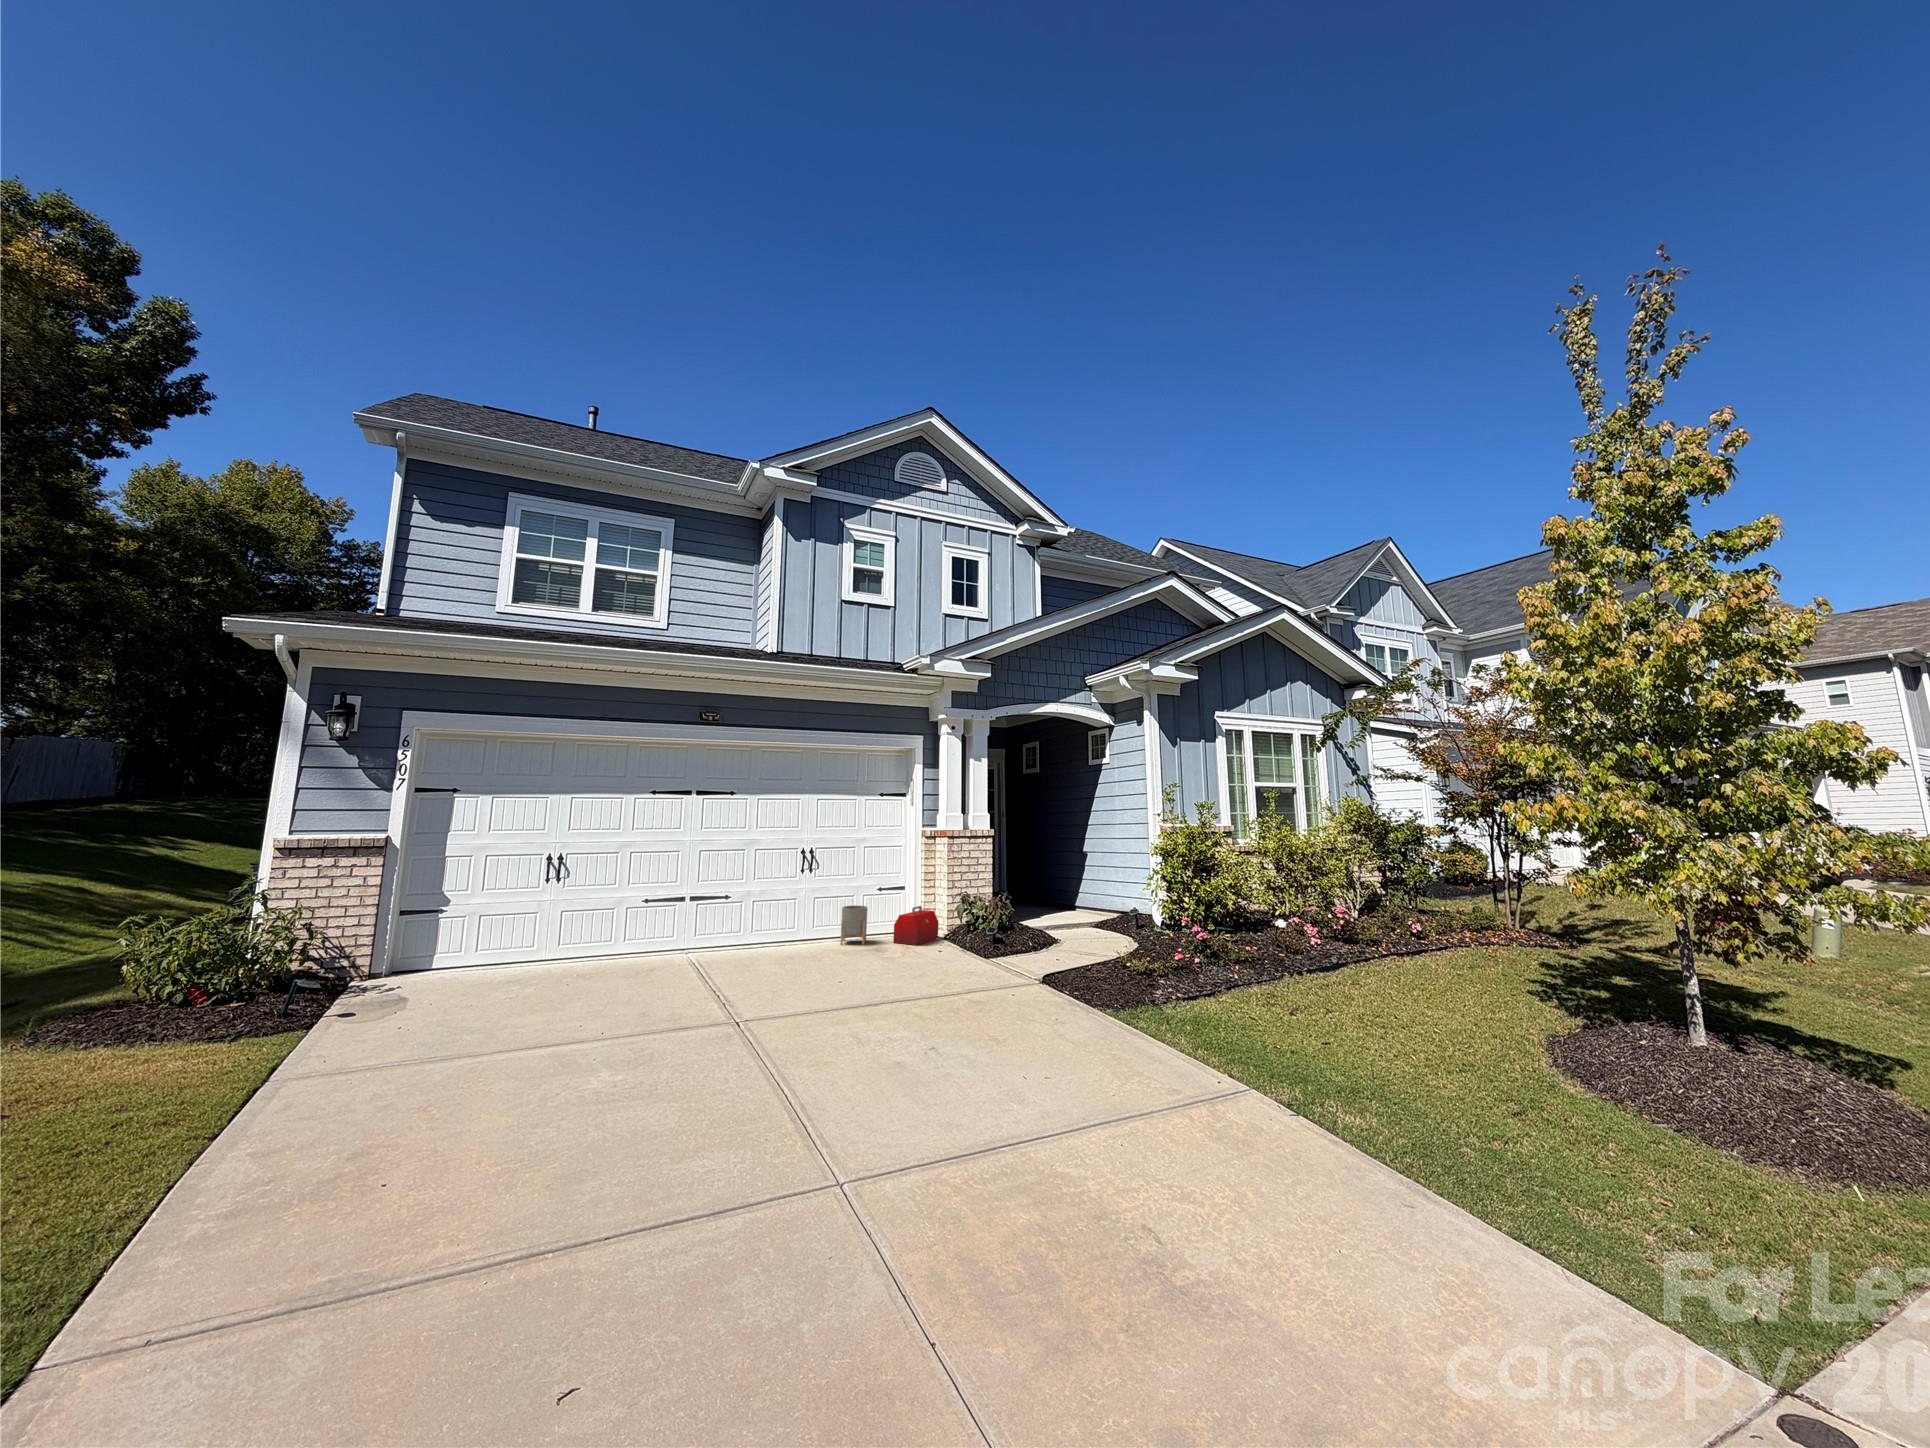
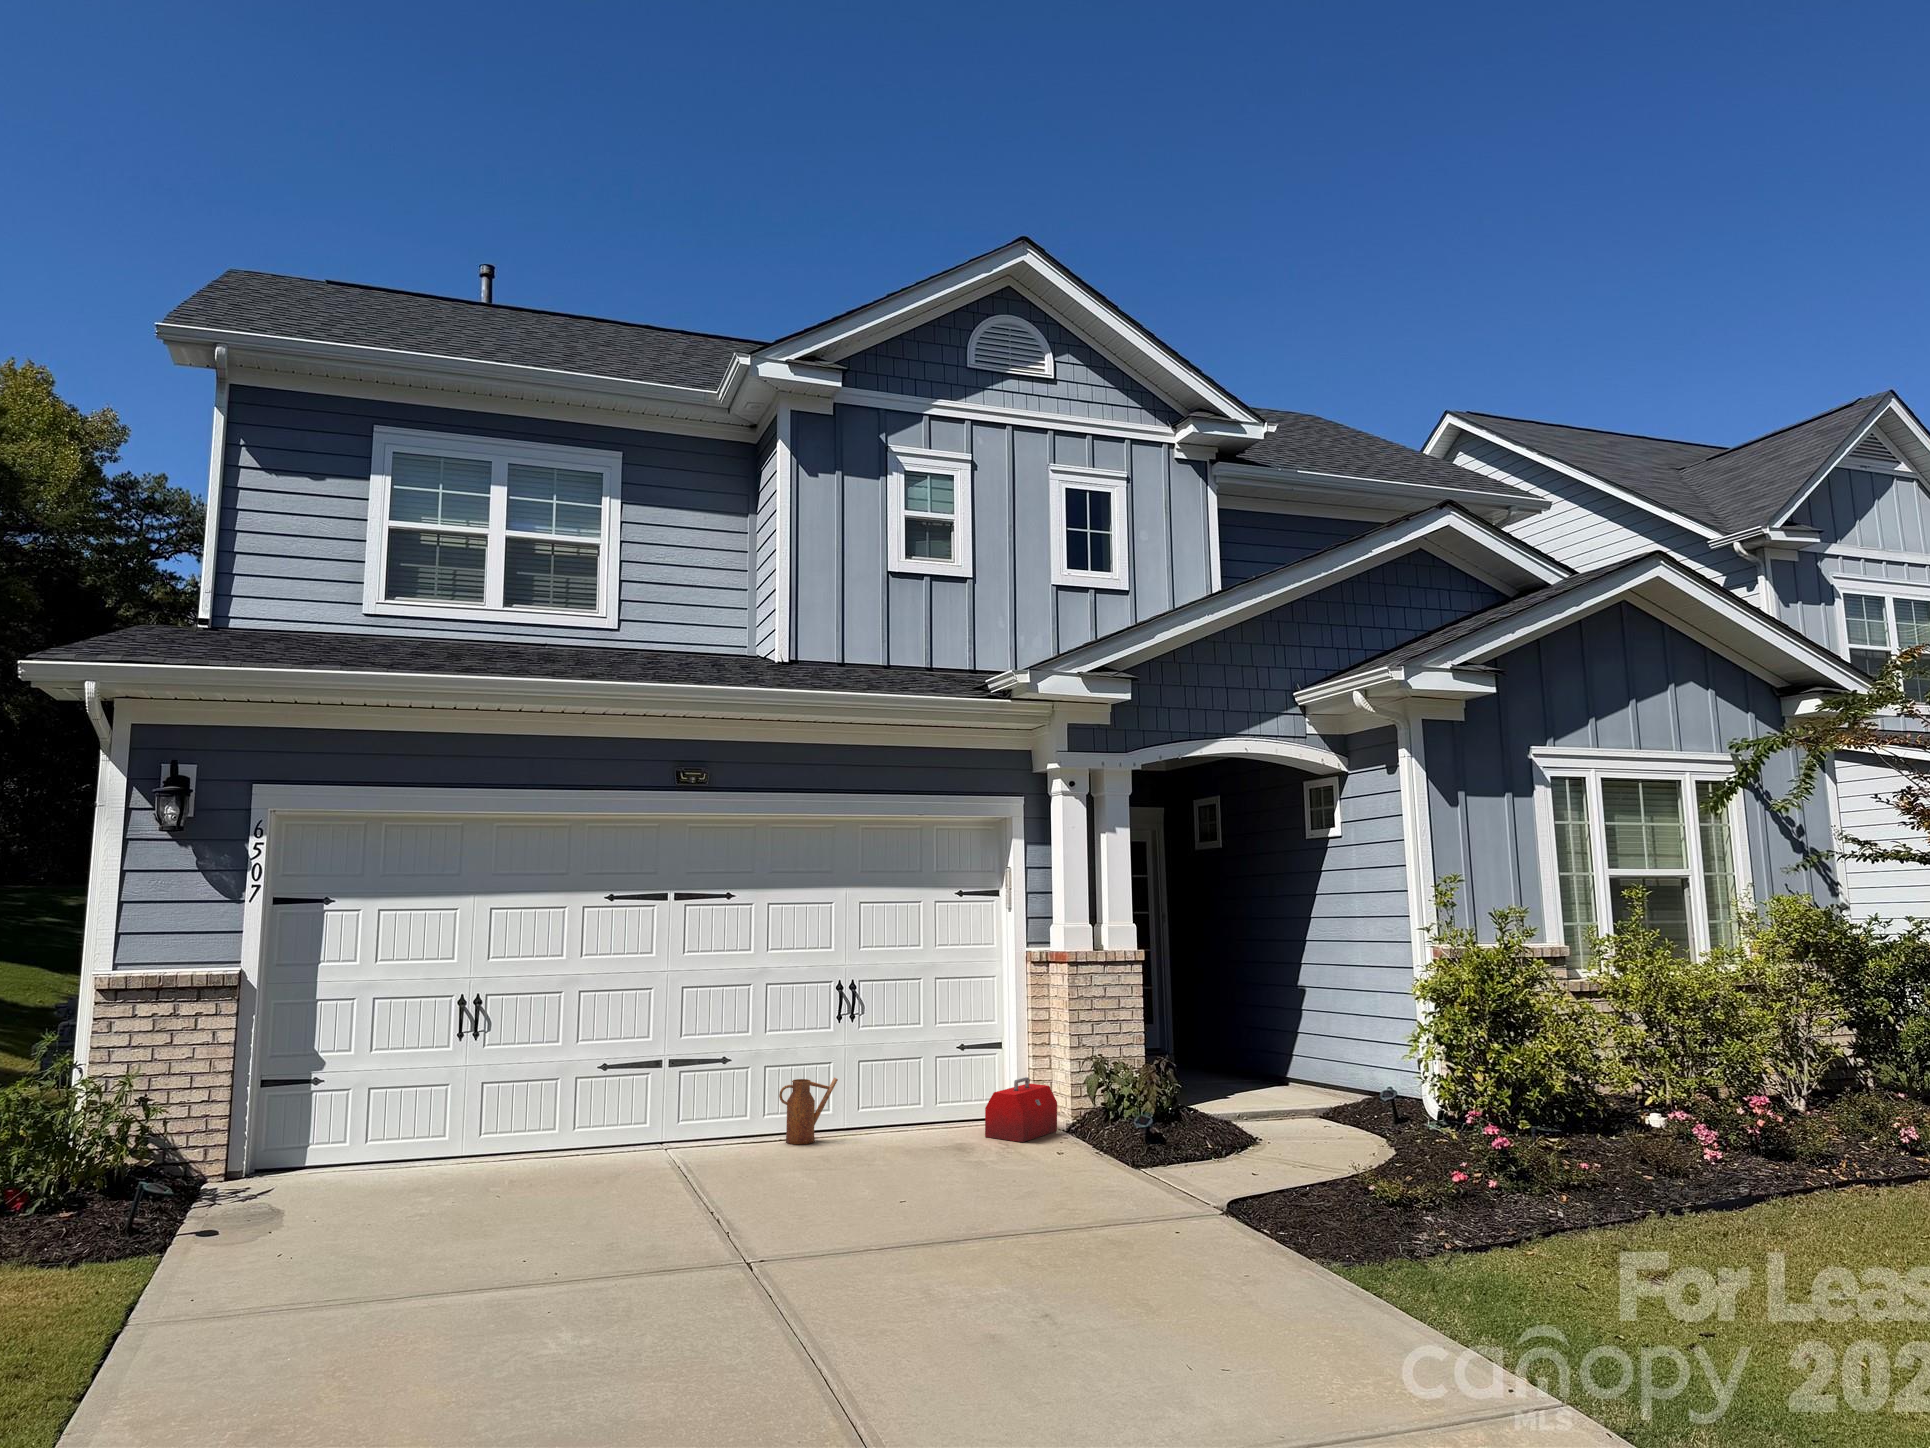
planter: present [841,905,867,945] -> none [901,1075,942,1139]
watering can: none [763,907,801,950] -> present [779,1078,838,1144]

